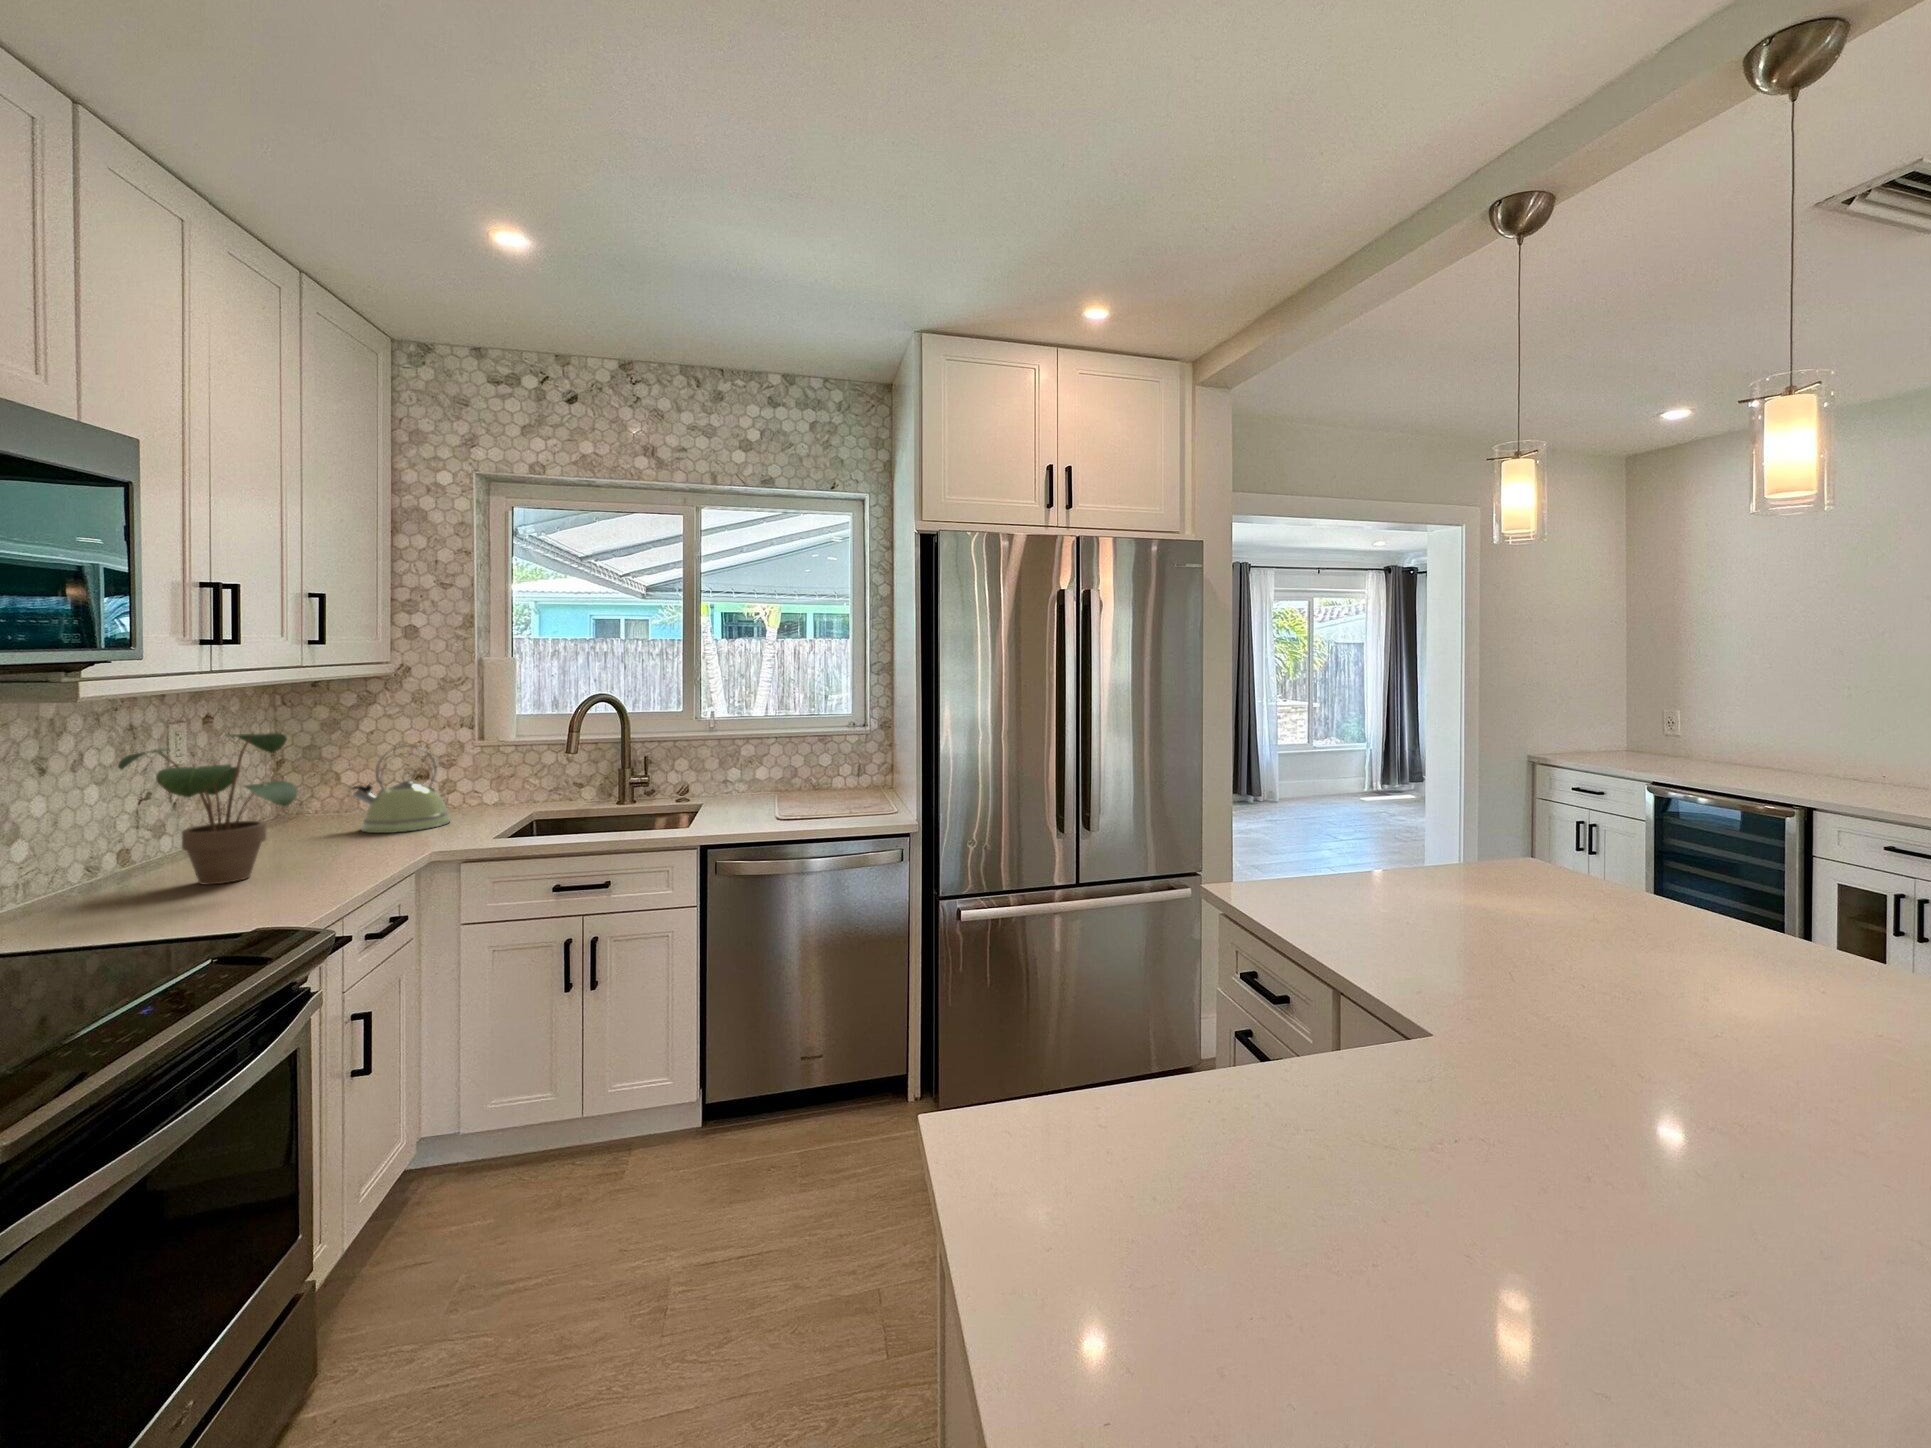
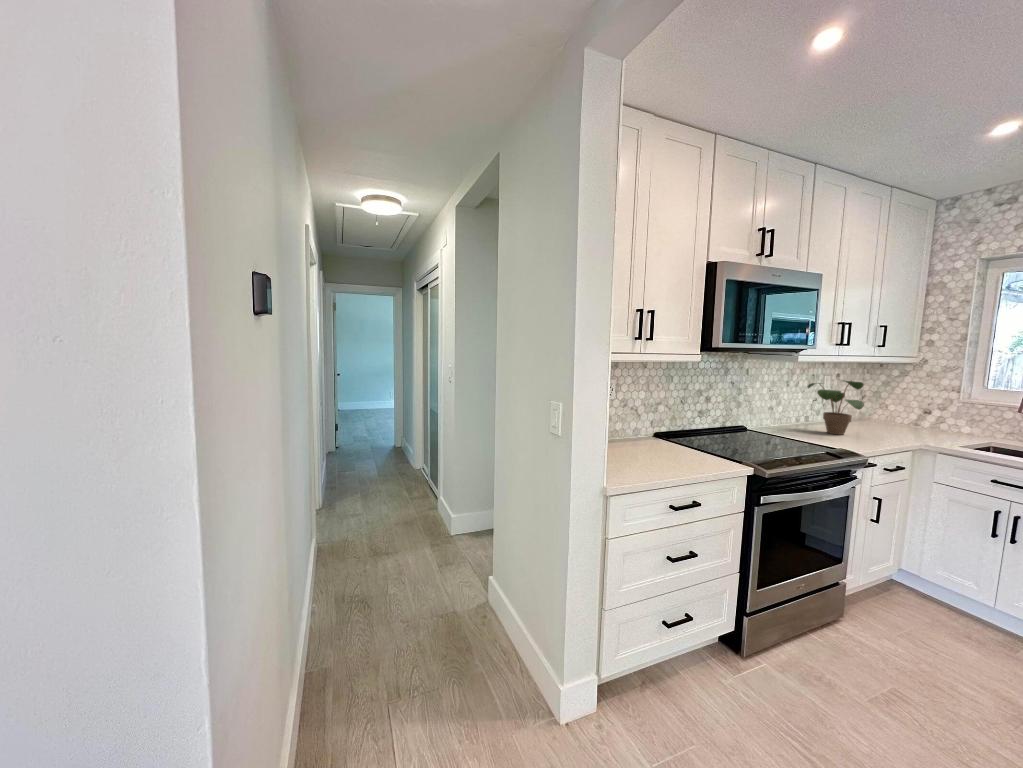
kettle: present [351,745,450,833] -> none [890,396,938,436]

